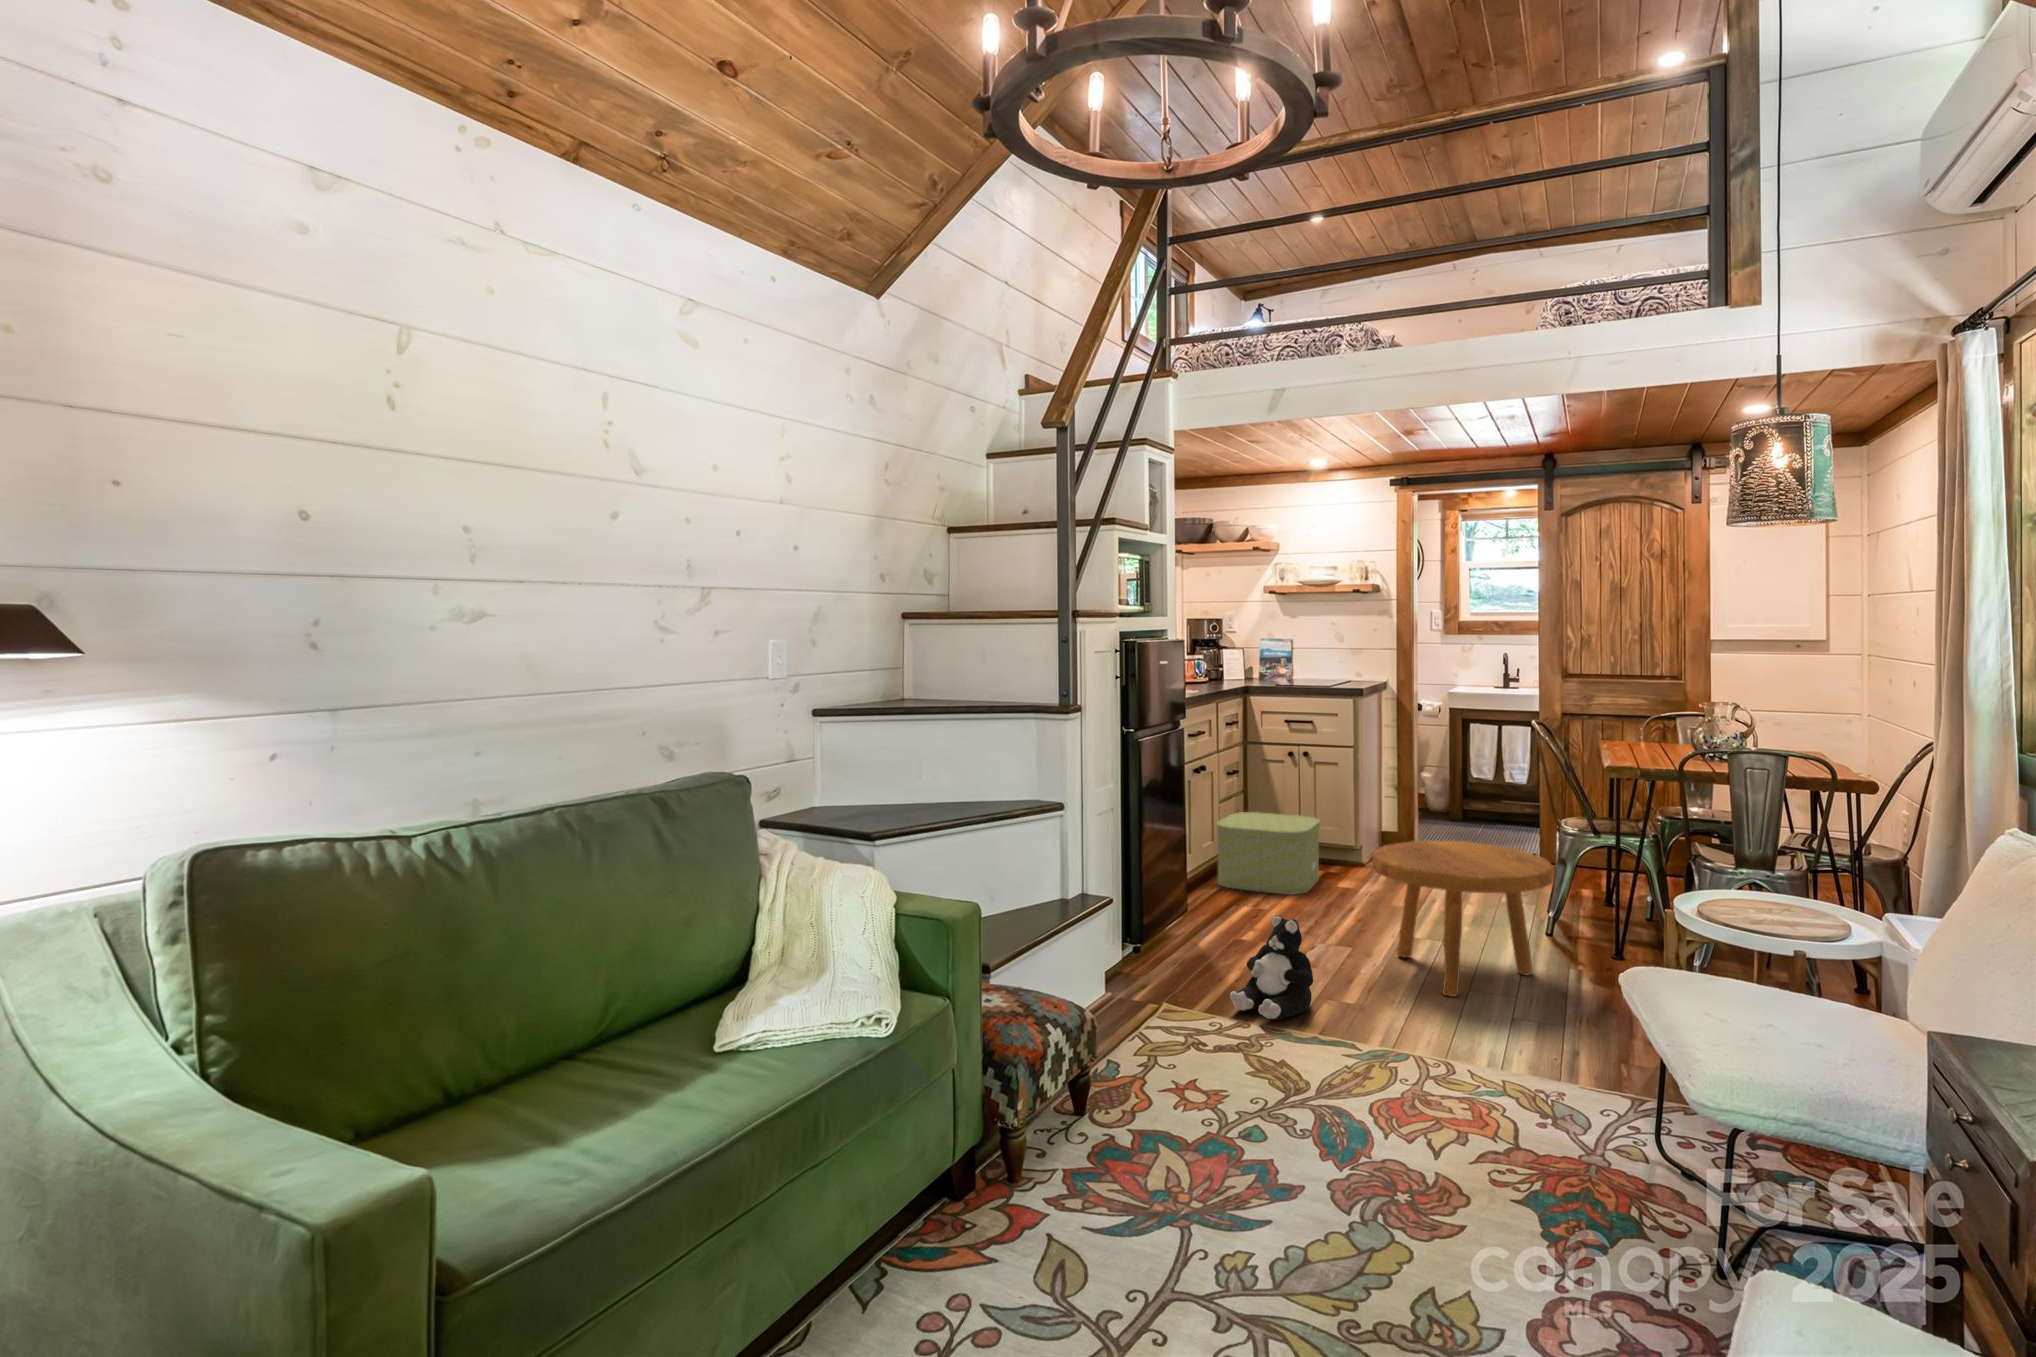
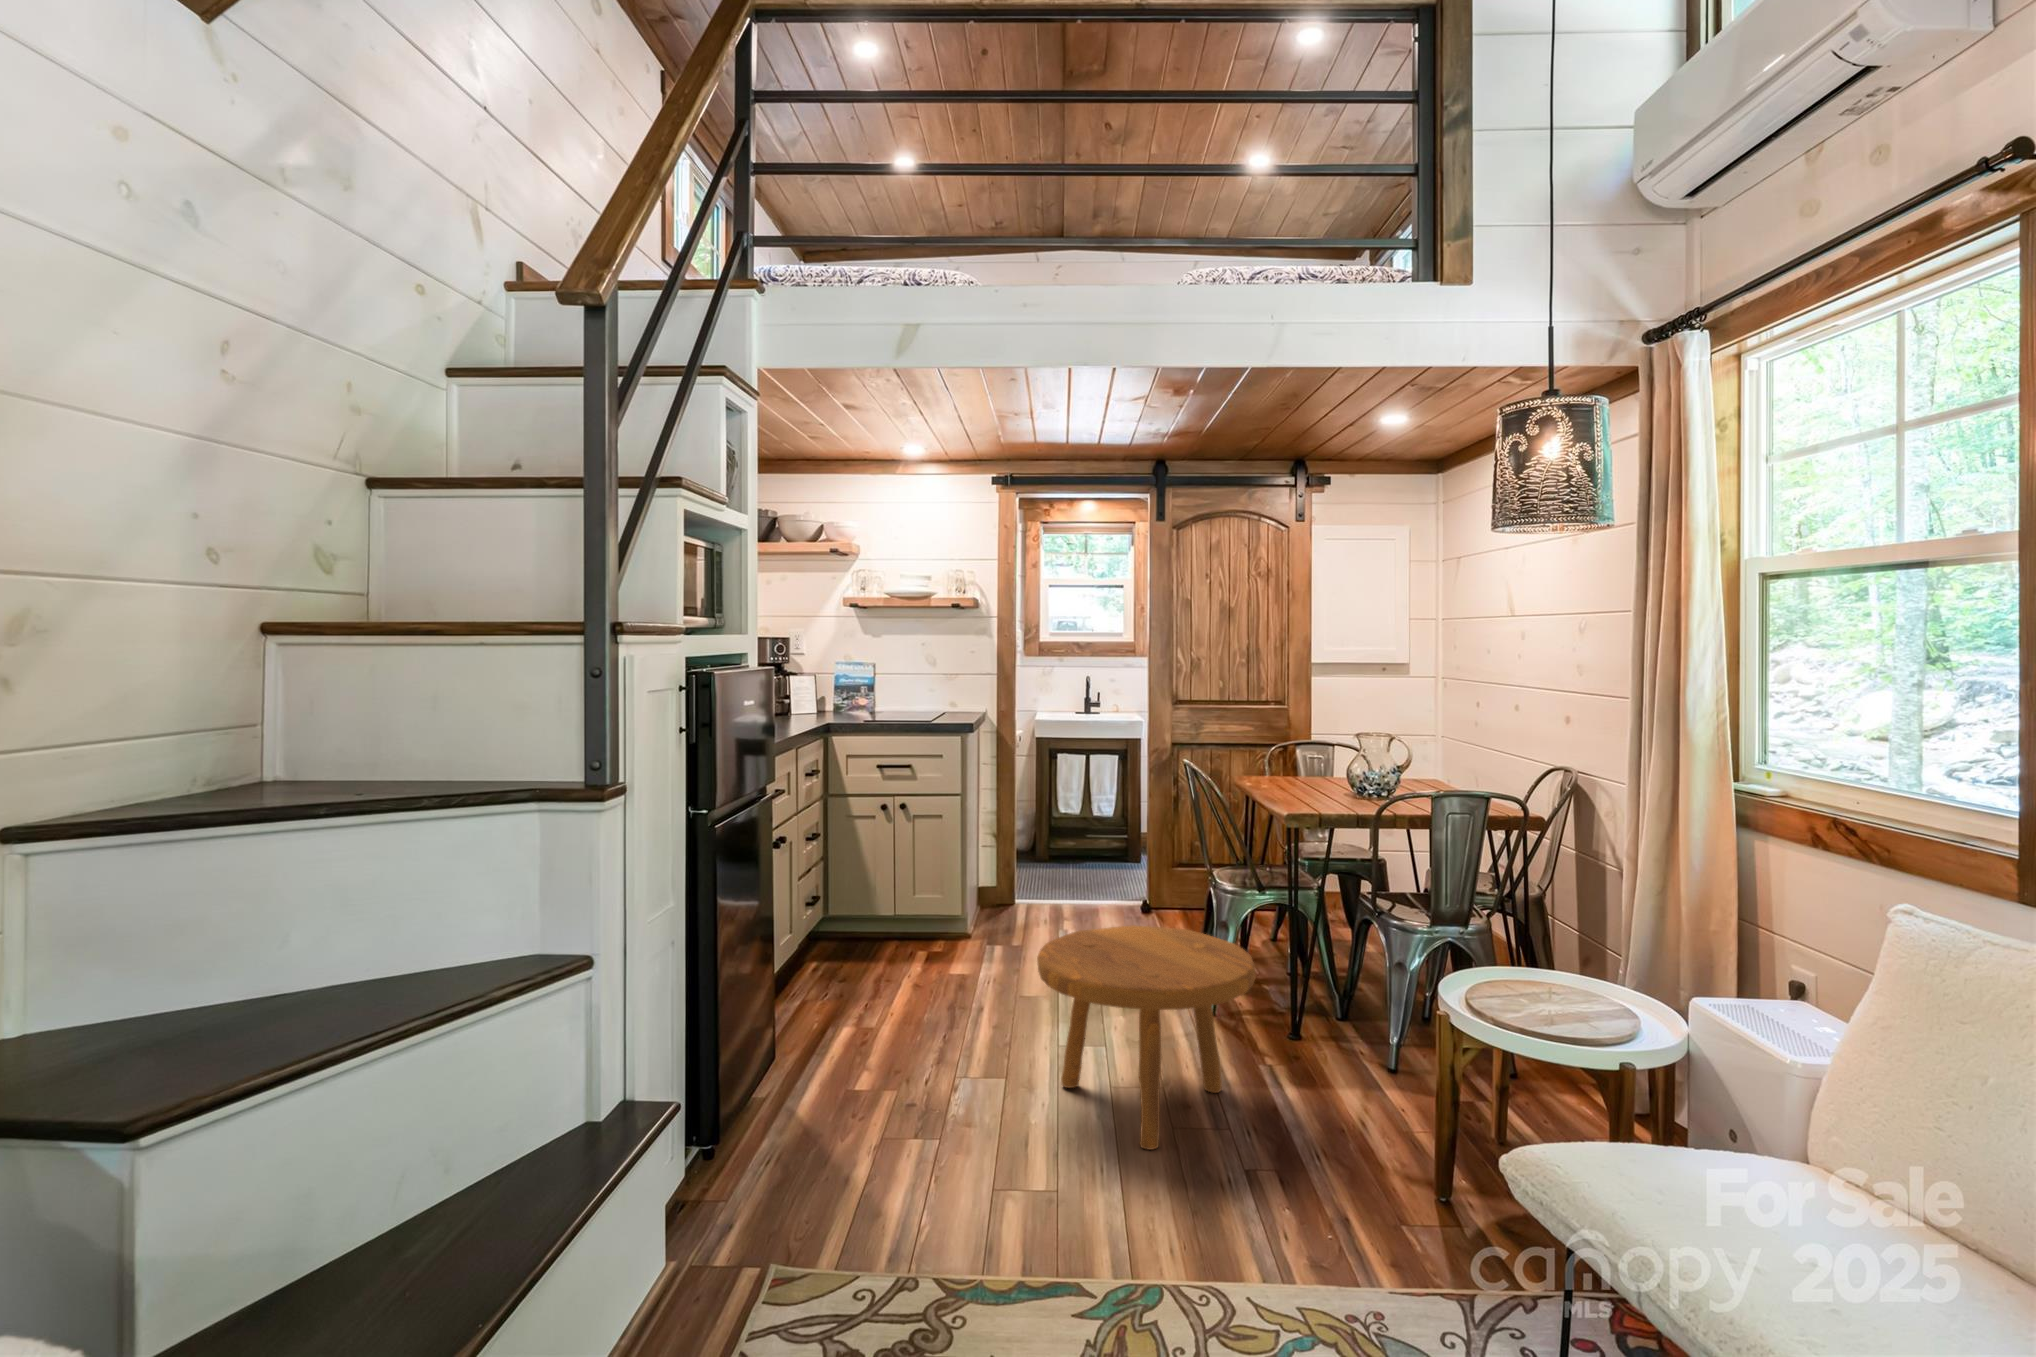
storage box: present [1217,812,1320,895] -> none [798,887,928,999]
plush toy: present [1230,915,1313,1020] -> none [877,1083,996,1256]

